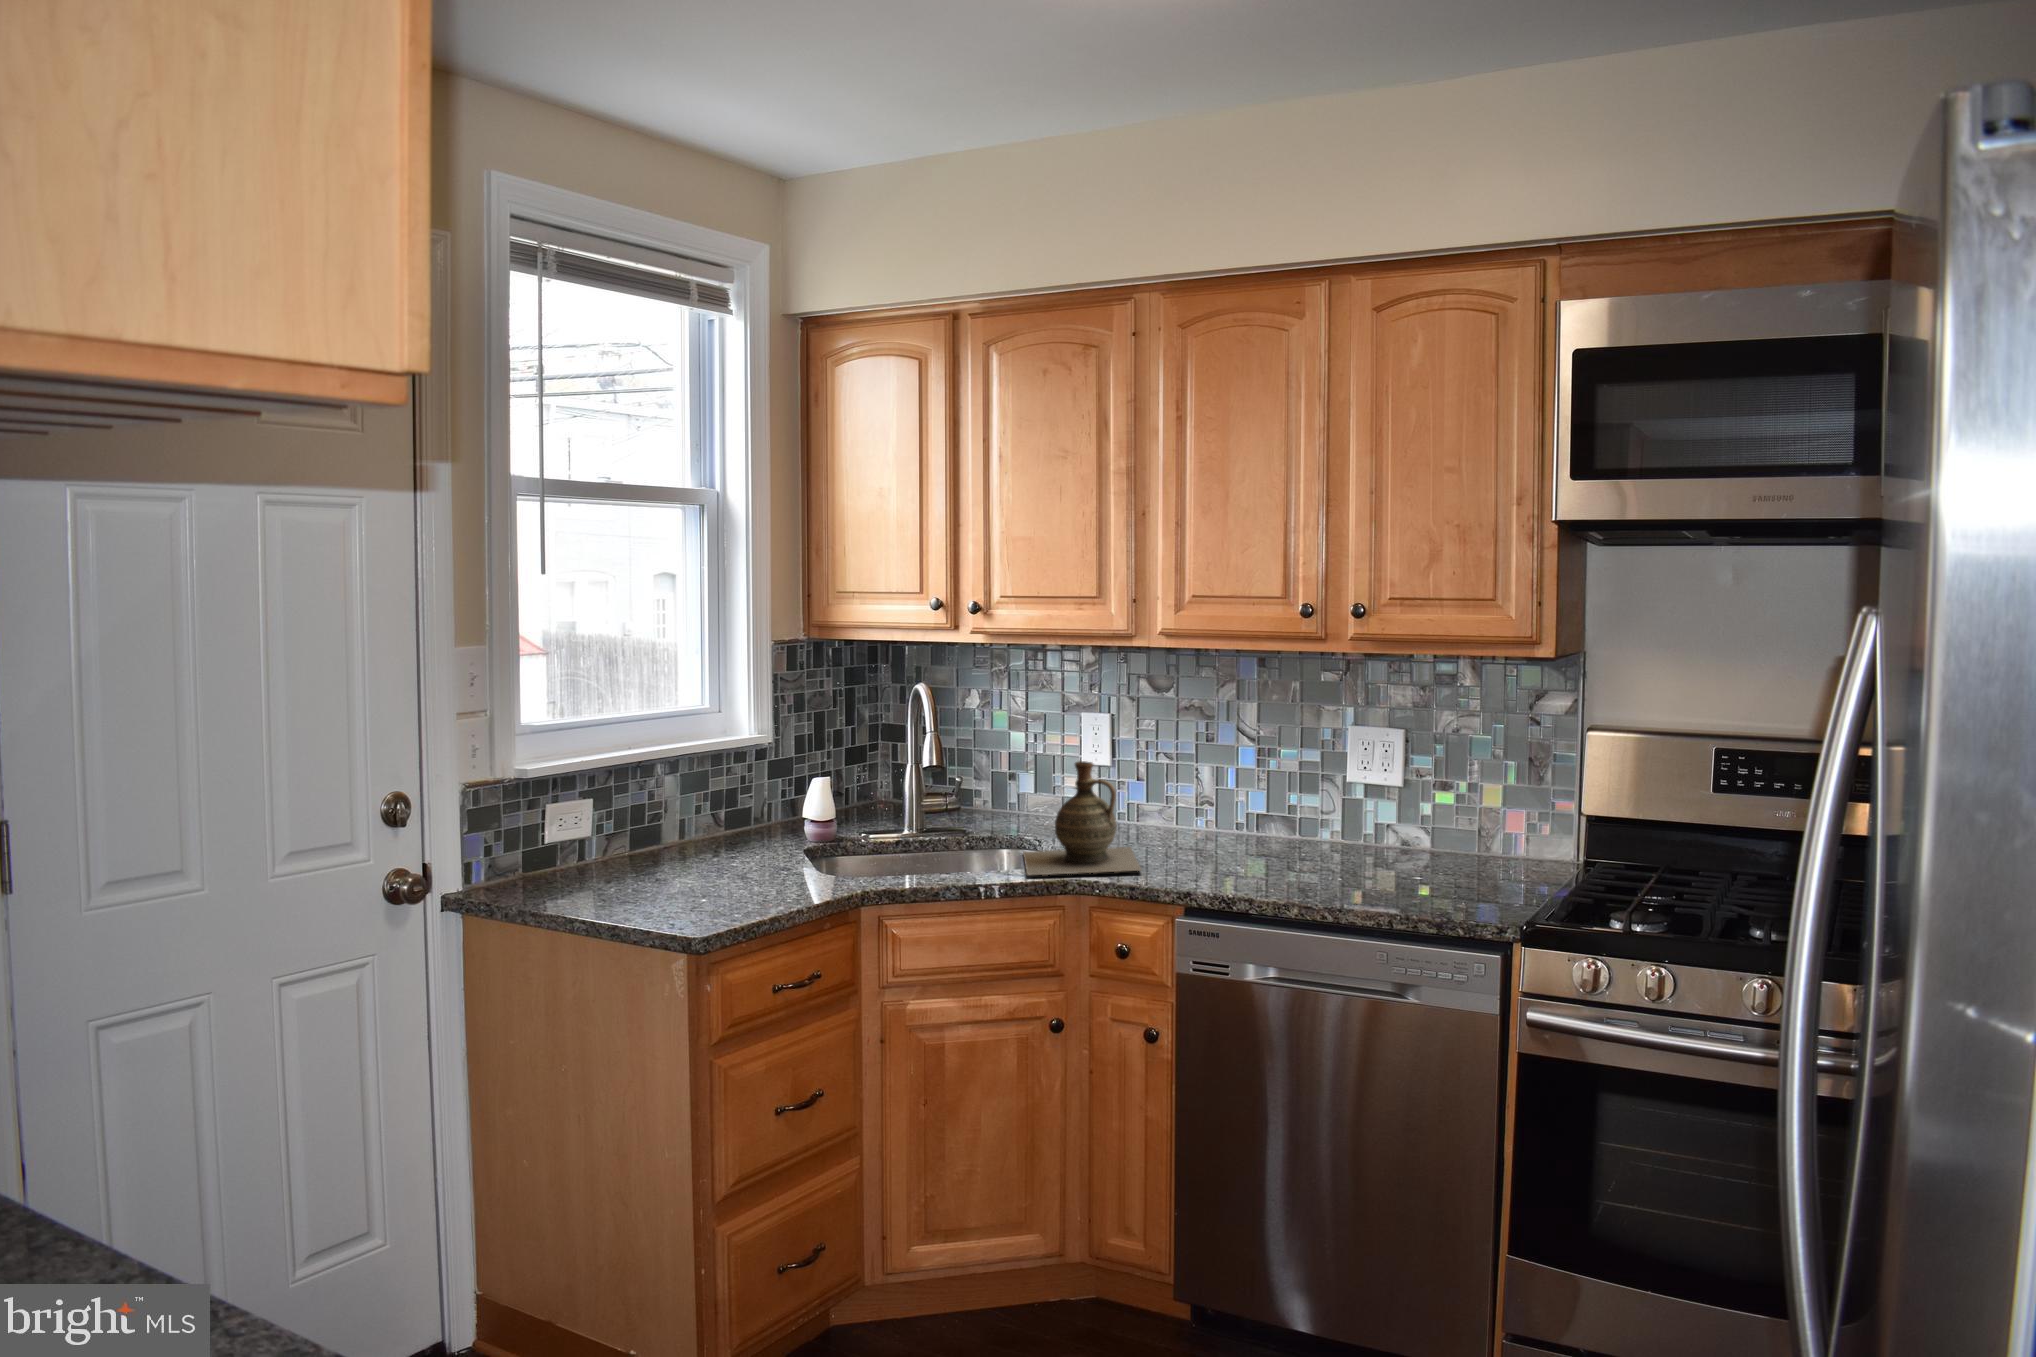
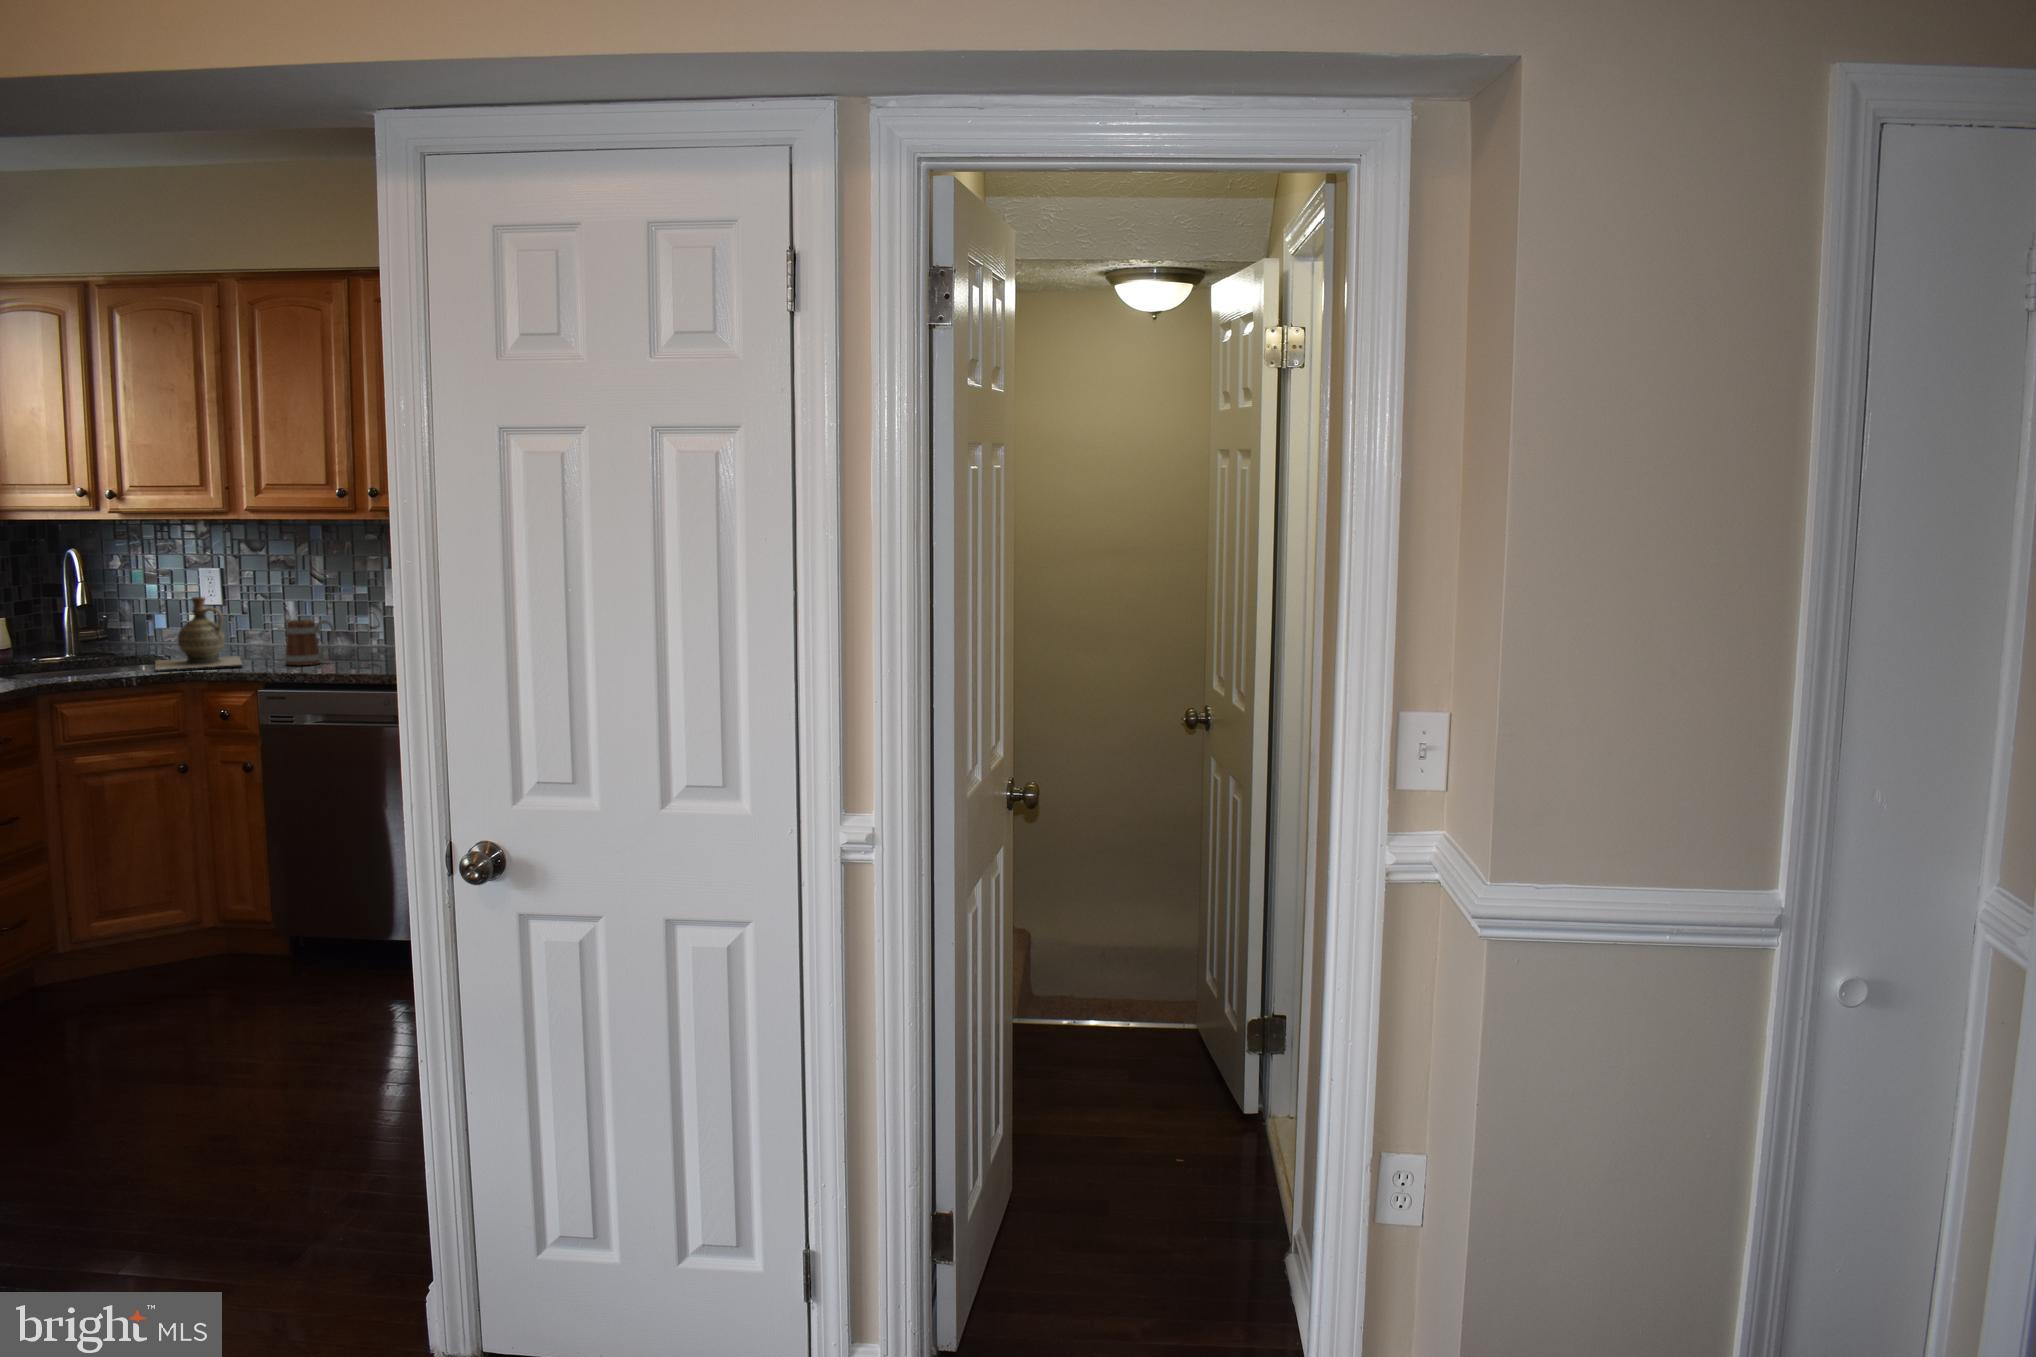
mug: none [1199,800,1272,874] -> present [285,620,335,665]

